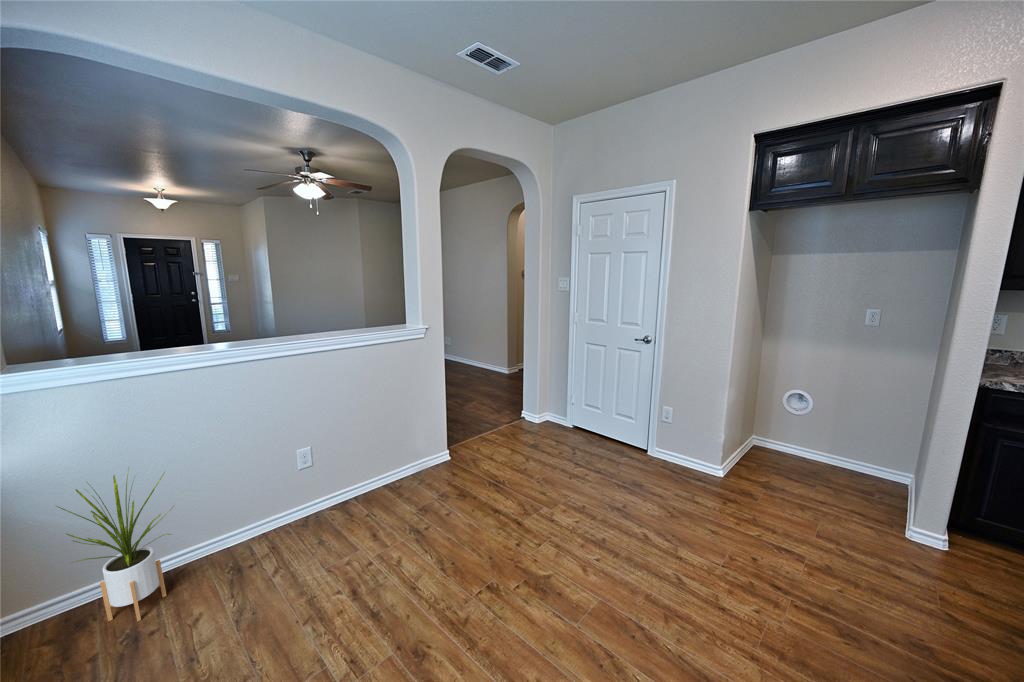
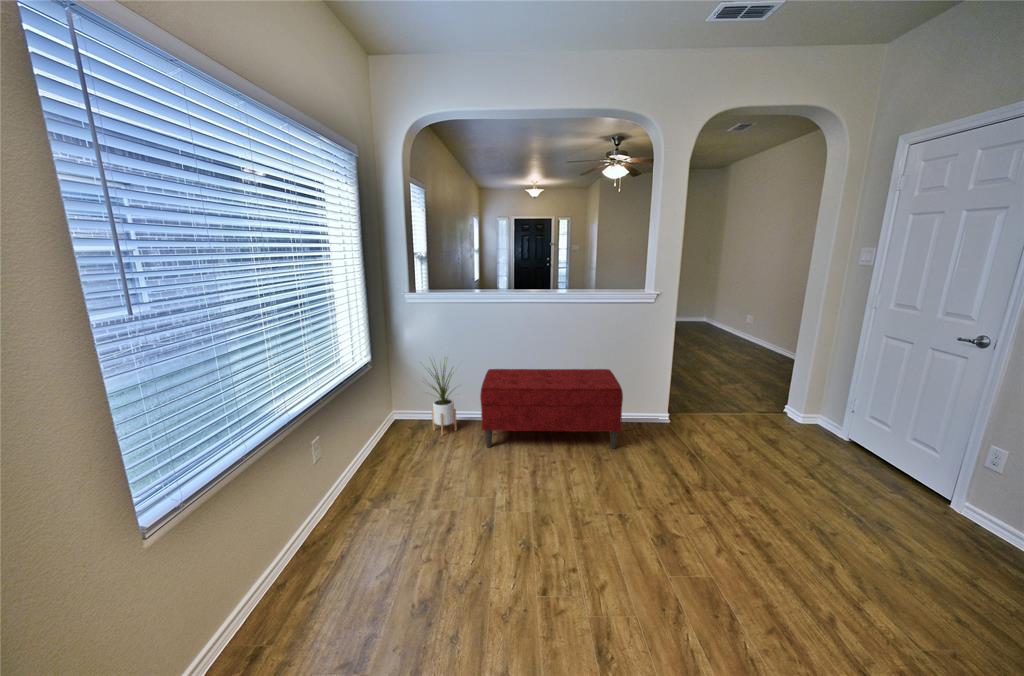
bench: none [213,421,429,595] -> present [480,369,623,449]

